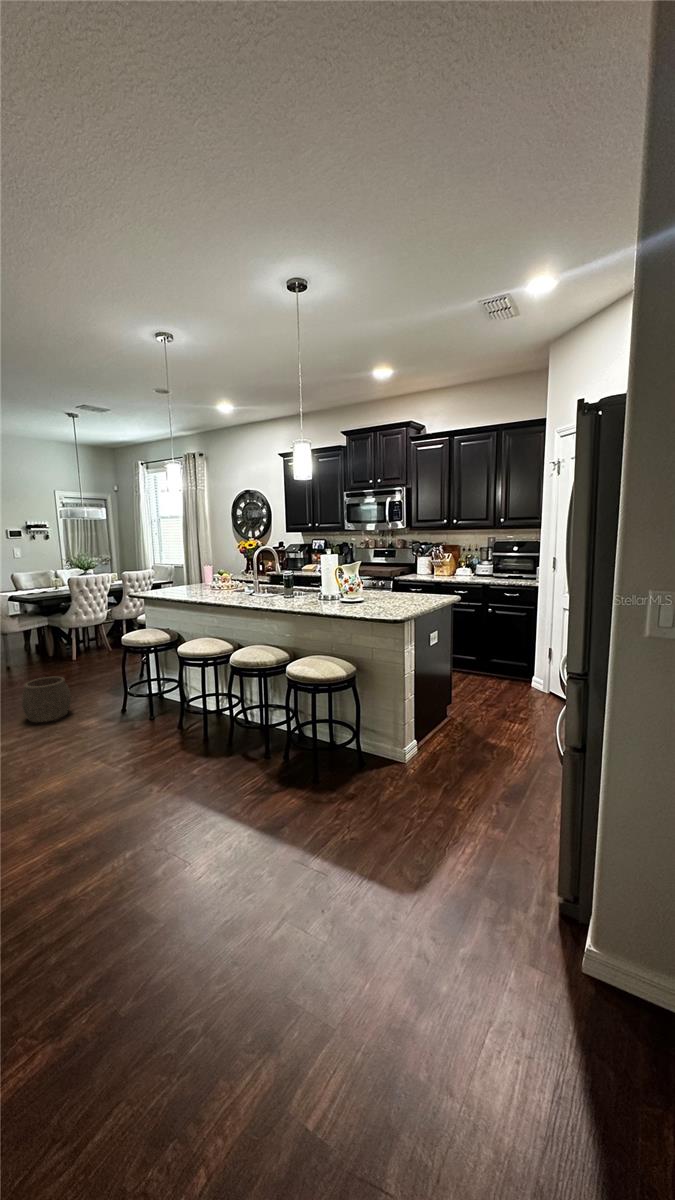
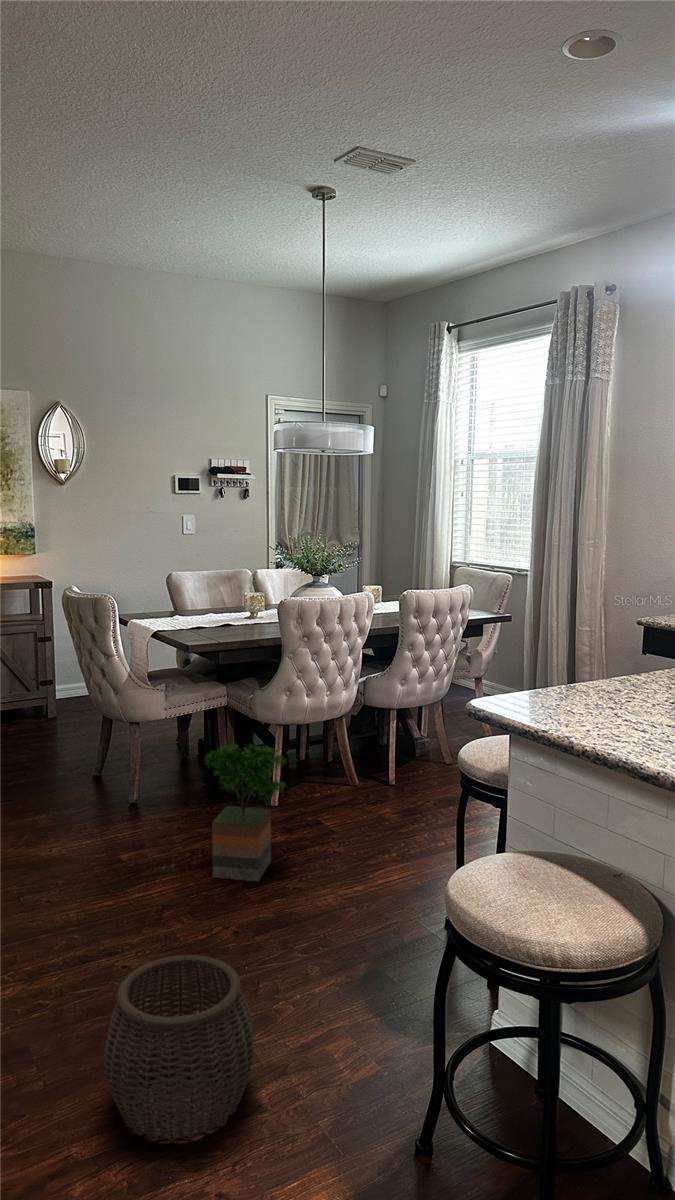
potted tree: none [42,629,78,679] -> present [206,744,285,882]

